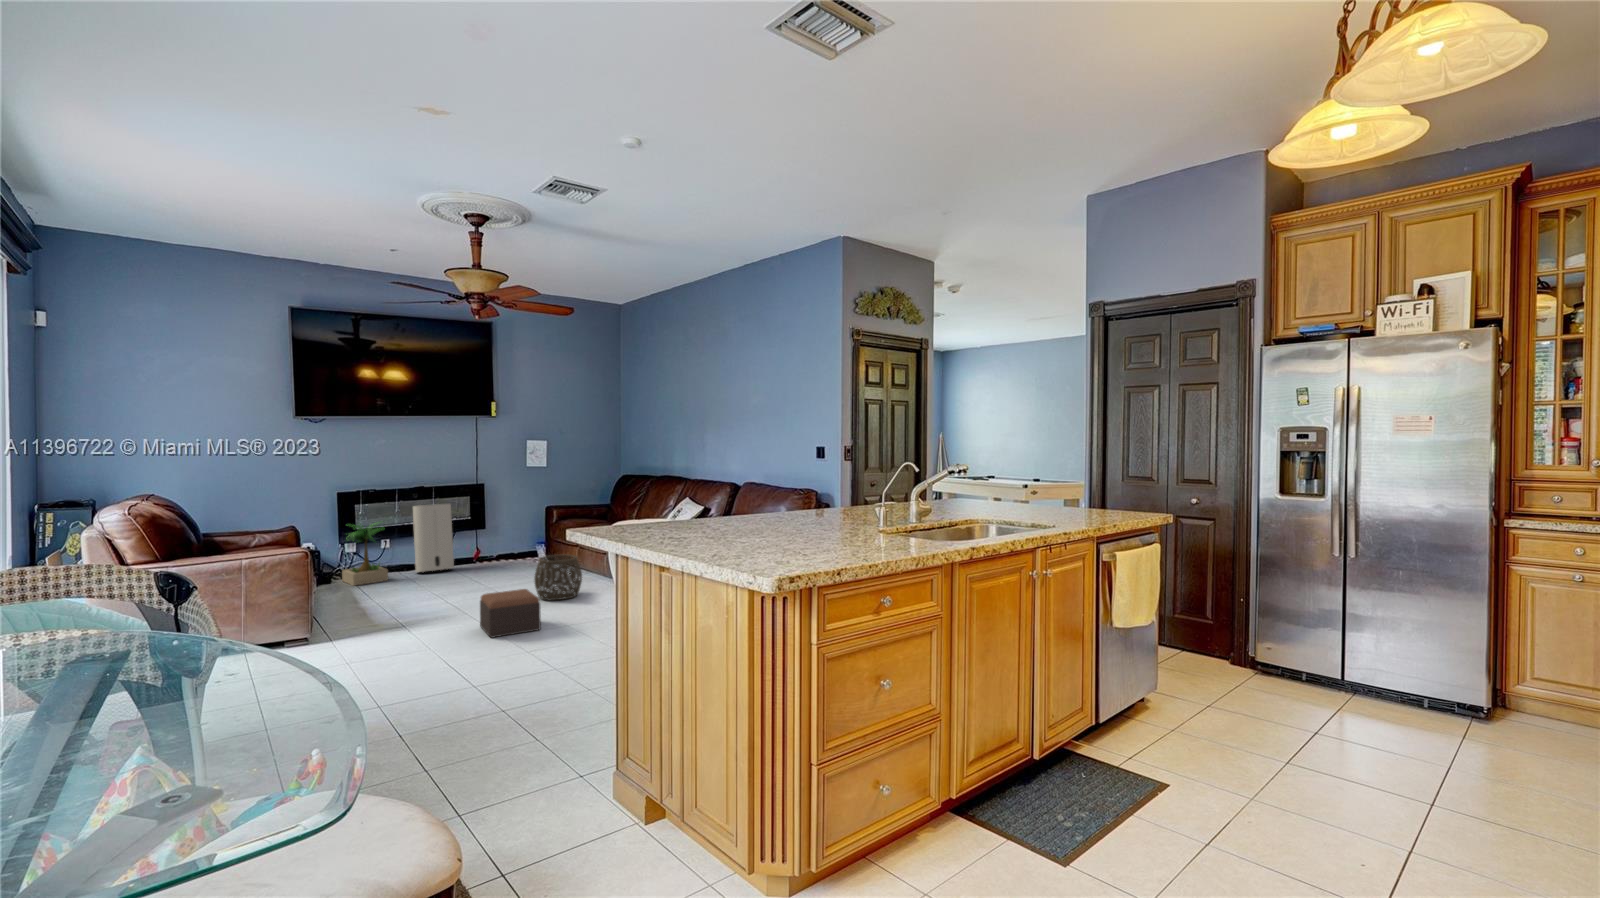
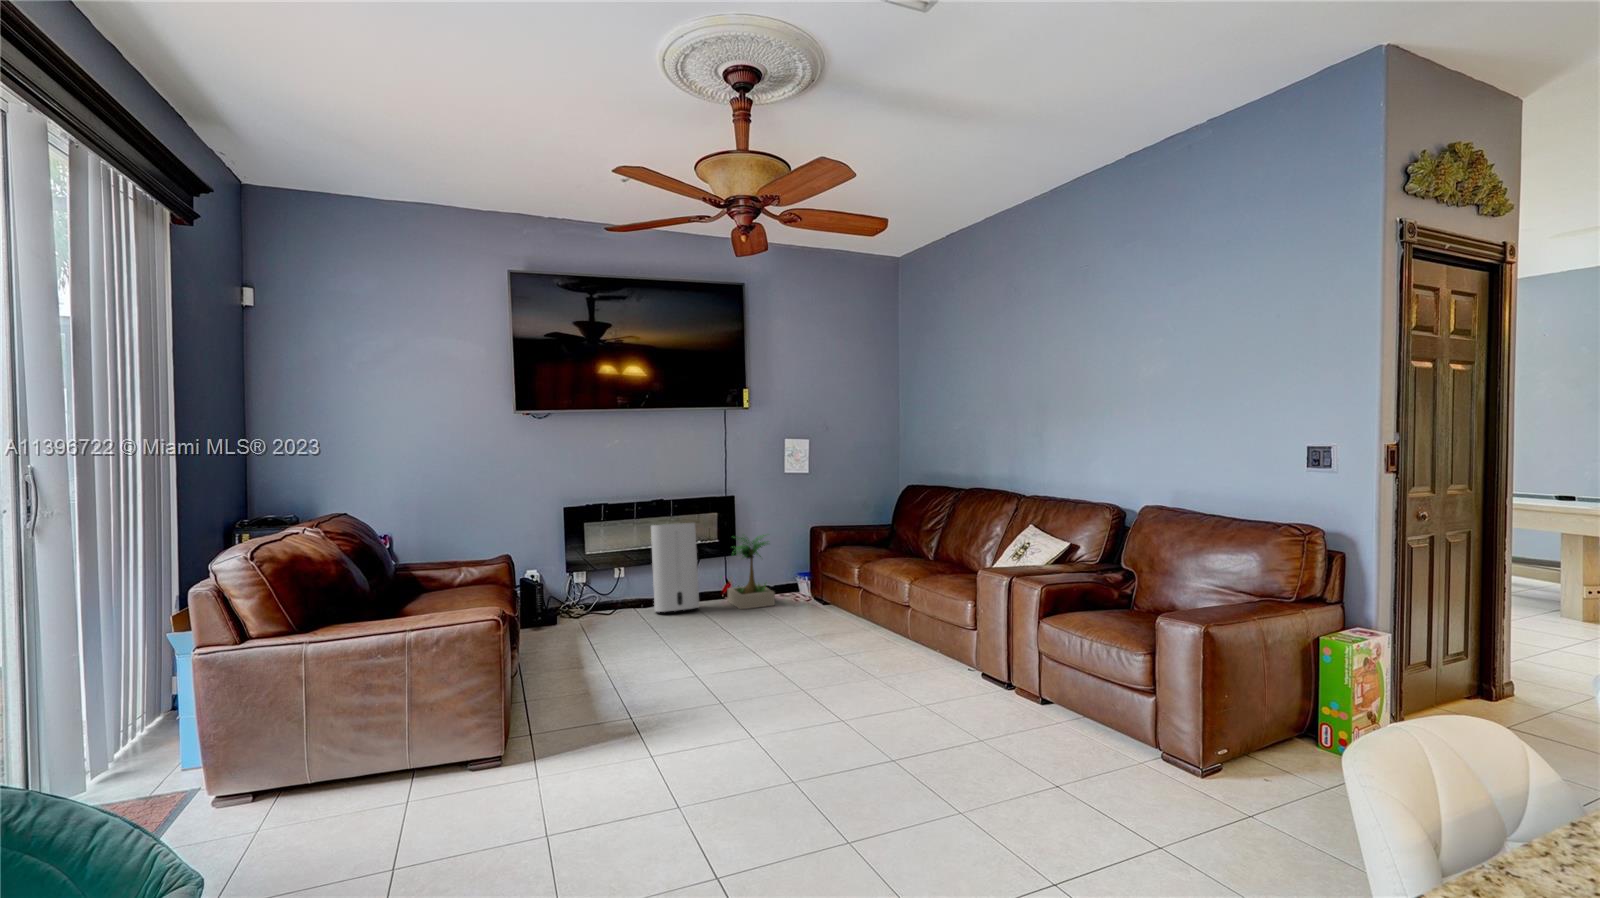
potted plant: present [342,522,388,586] -> present [728,535,775,610]
woven basket: present [534,554,582,601] -> none [812,612,882,689]
footstool: present [480,589,541,638] -> none [743,685,841,780]

